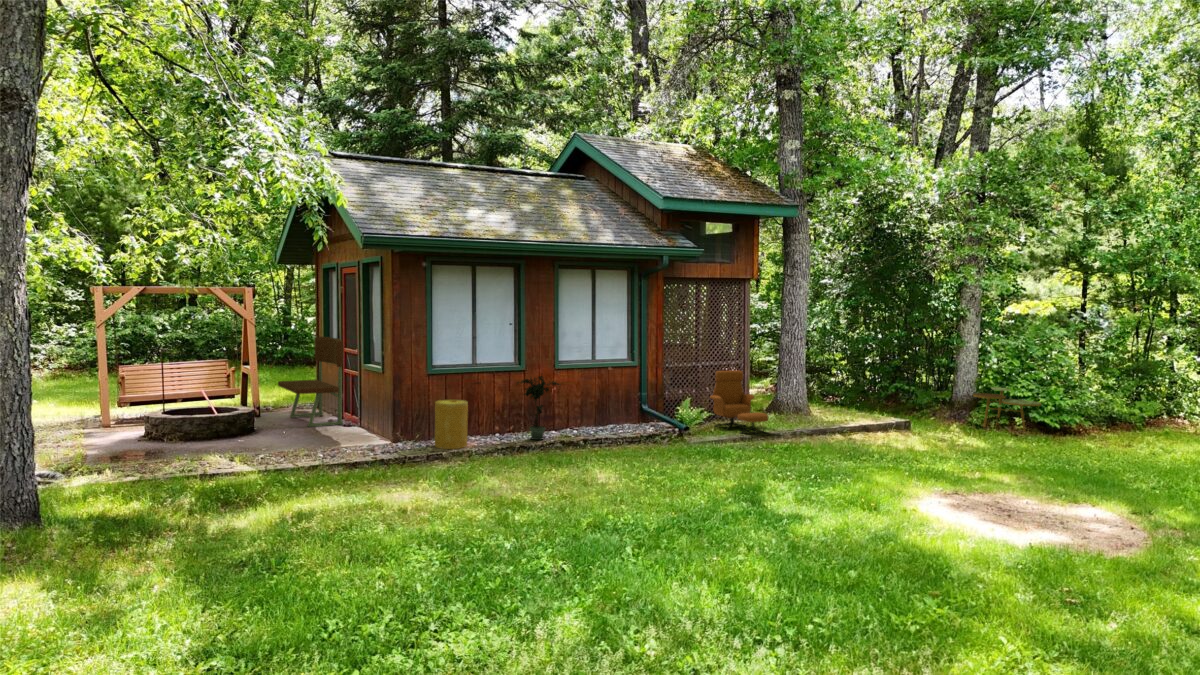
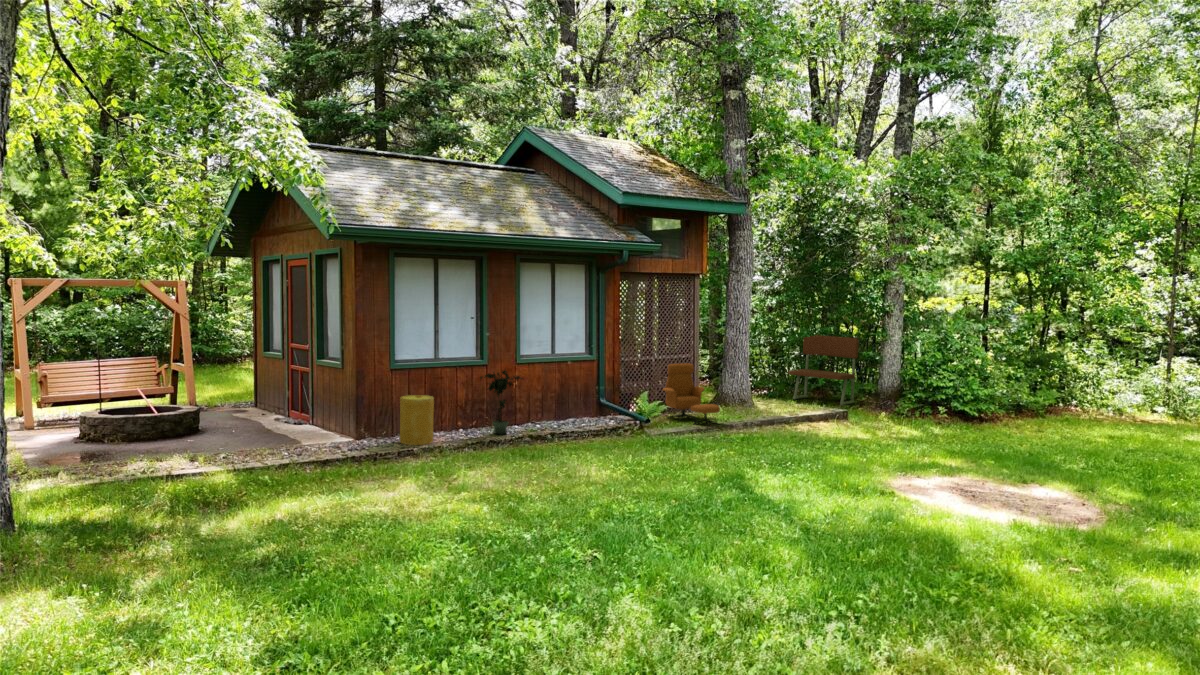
bench: present [278,337,343,427] -> present [788,335,859,405]
side table: present [973,387,1041,432] -> none [902,377,963,419]

